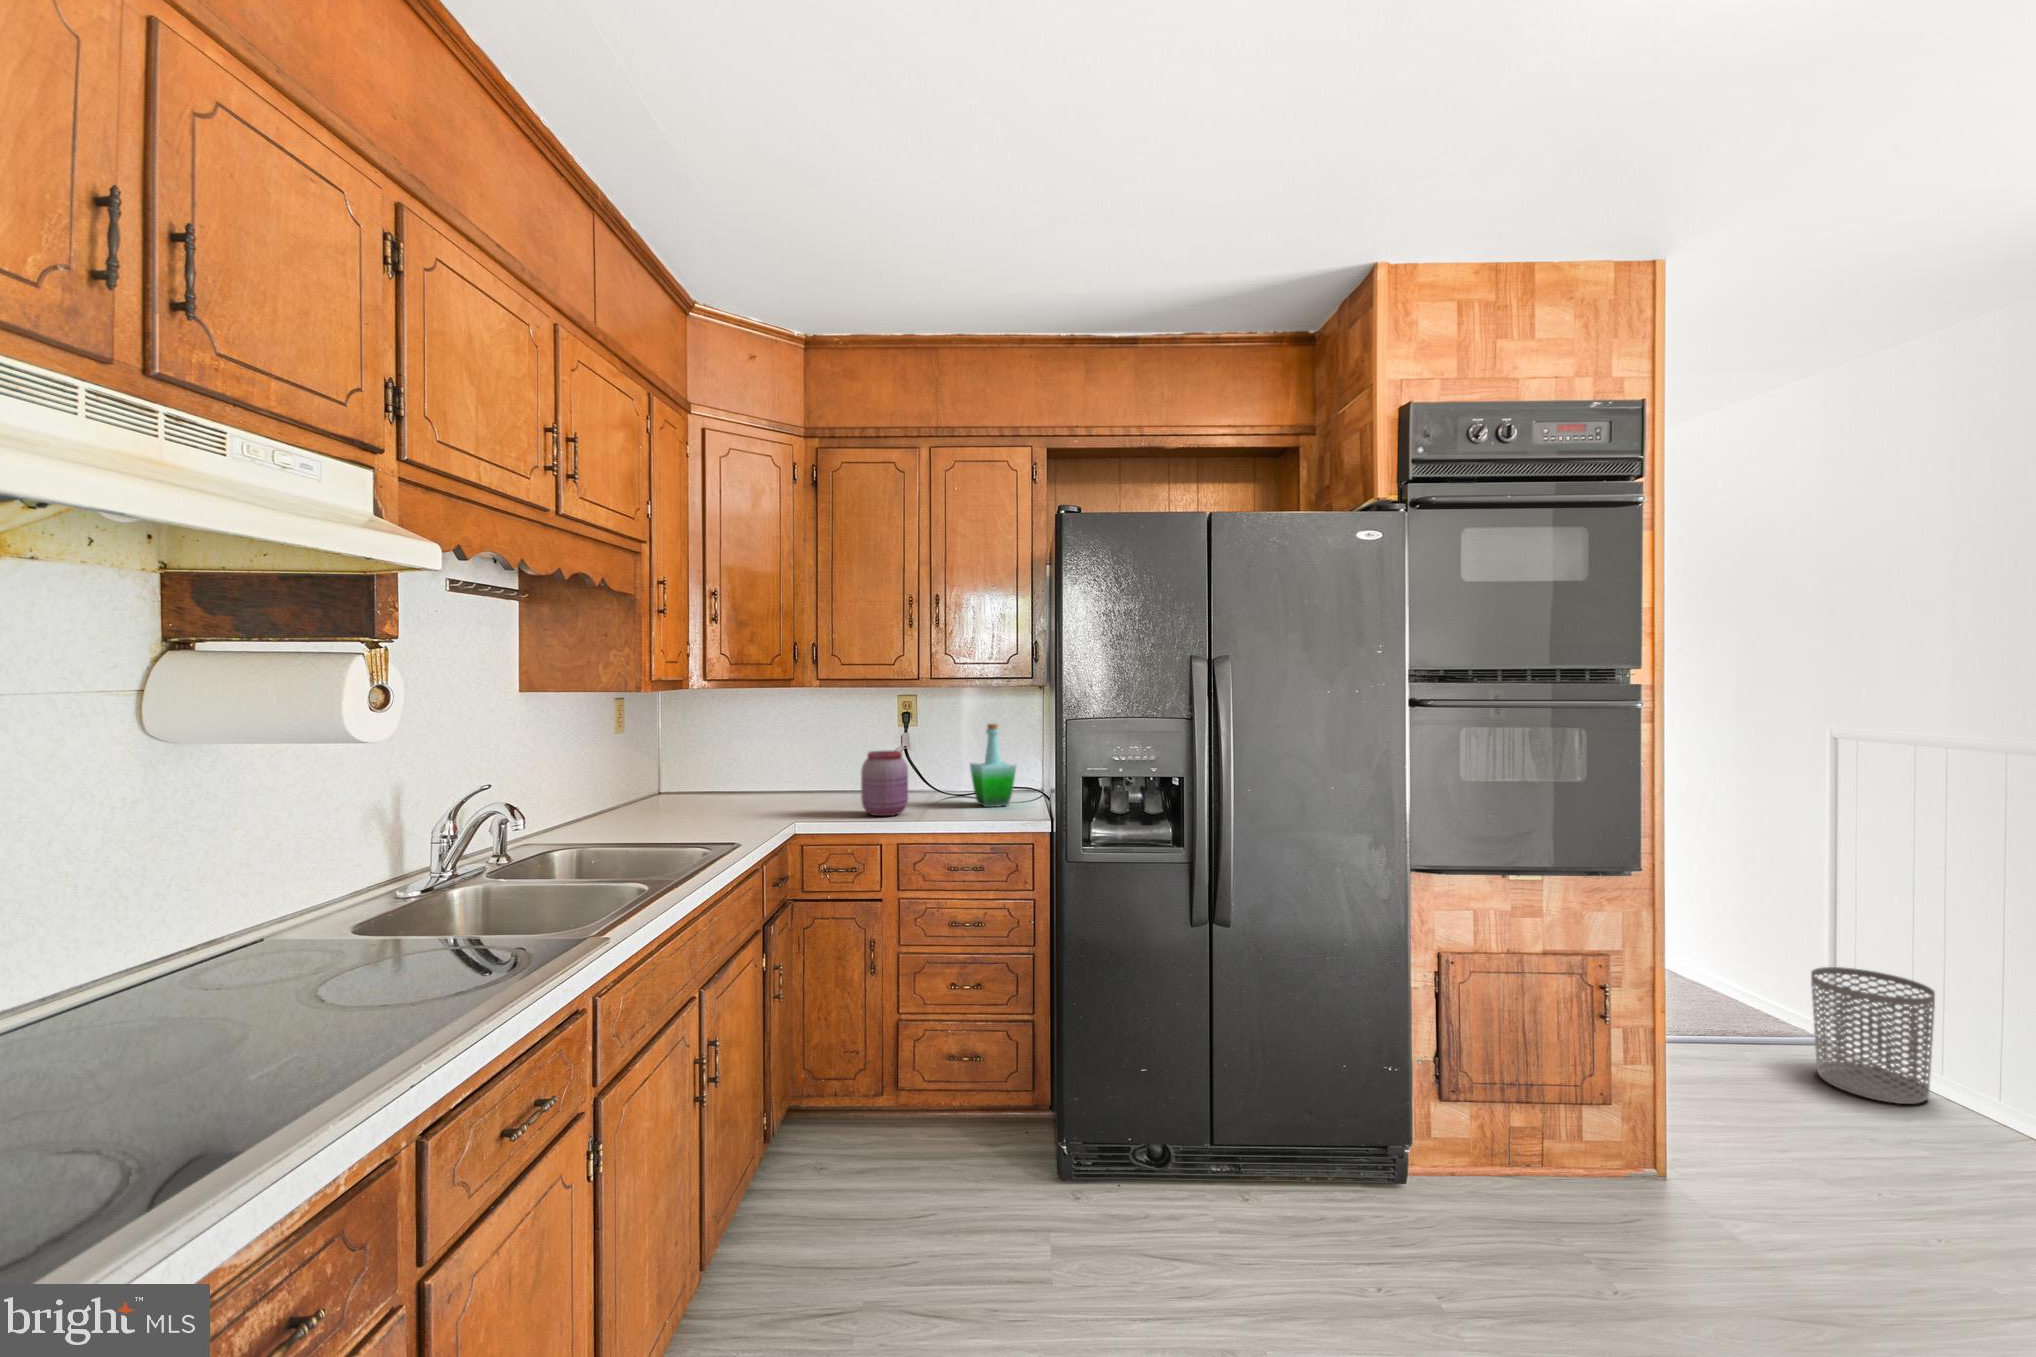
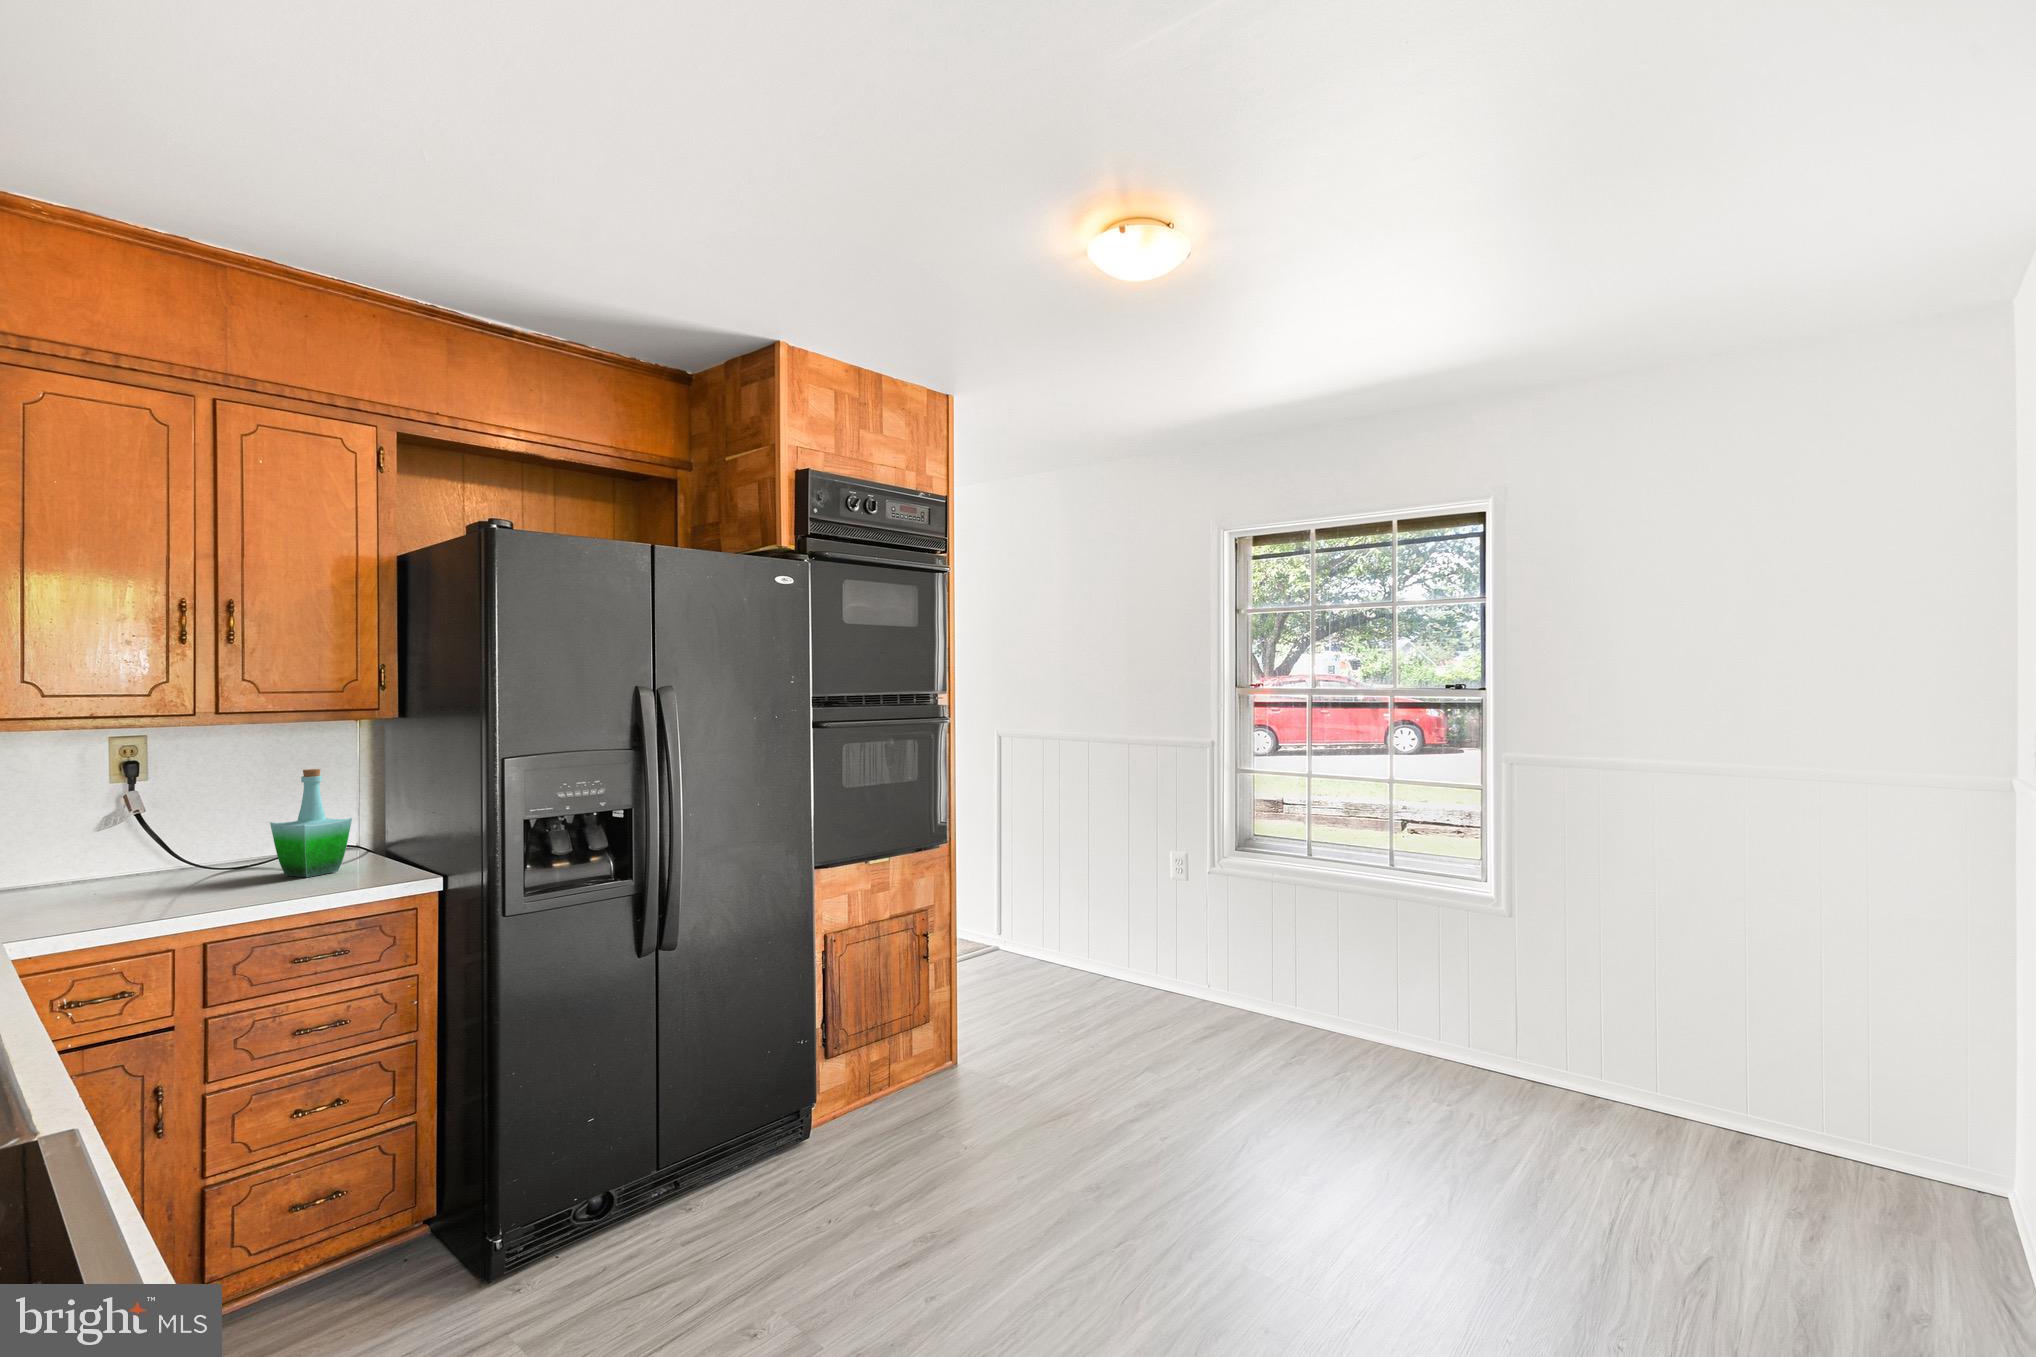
jar: present [861,751,908,816] -> none [114,817,202,913]
waste bin: present [1811,967,1935,1104] -> none [998,892,1058,977]

